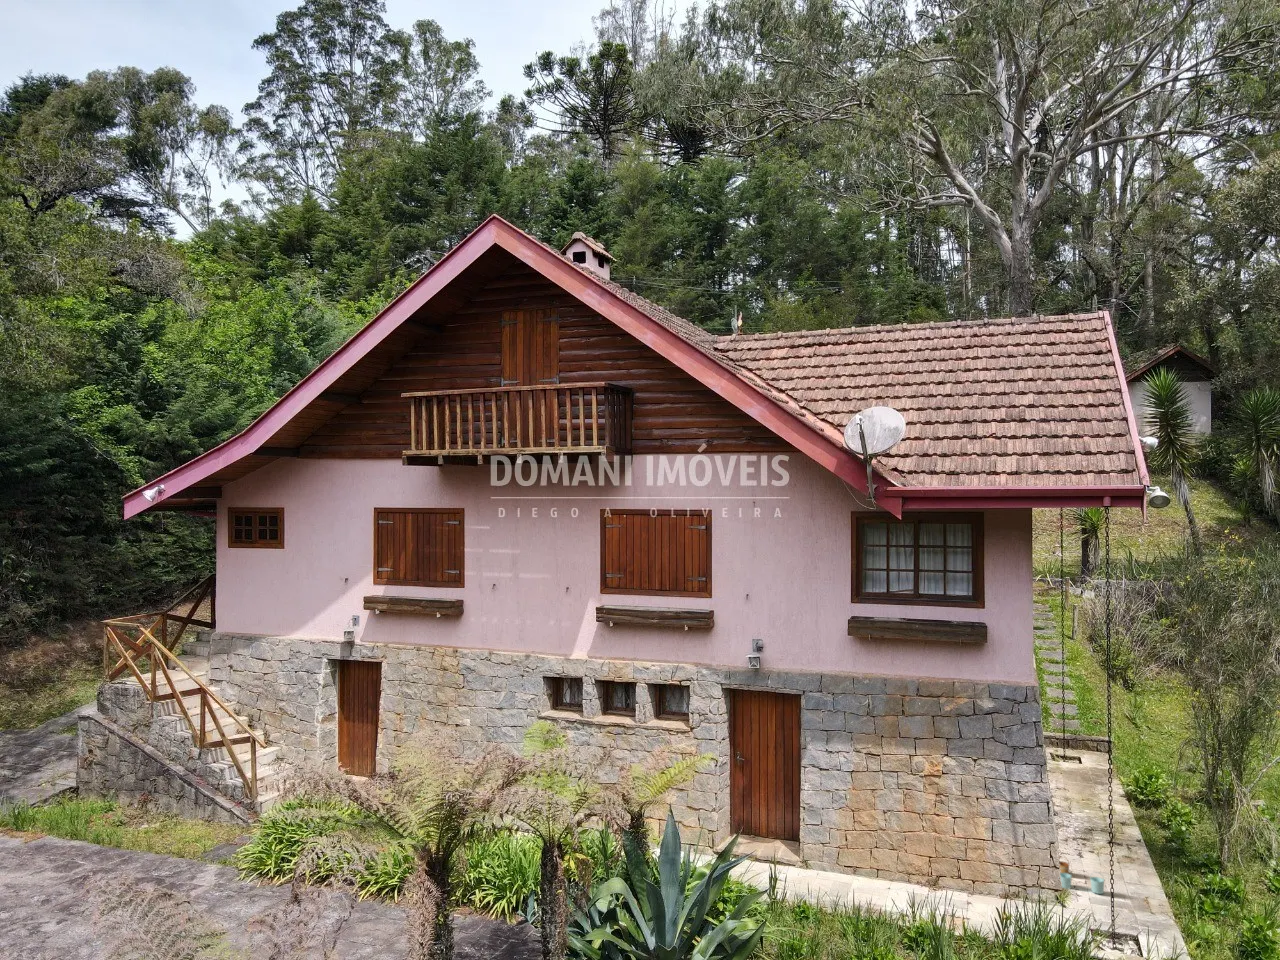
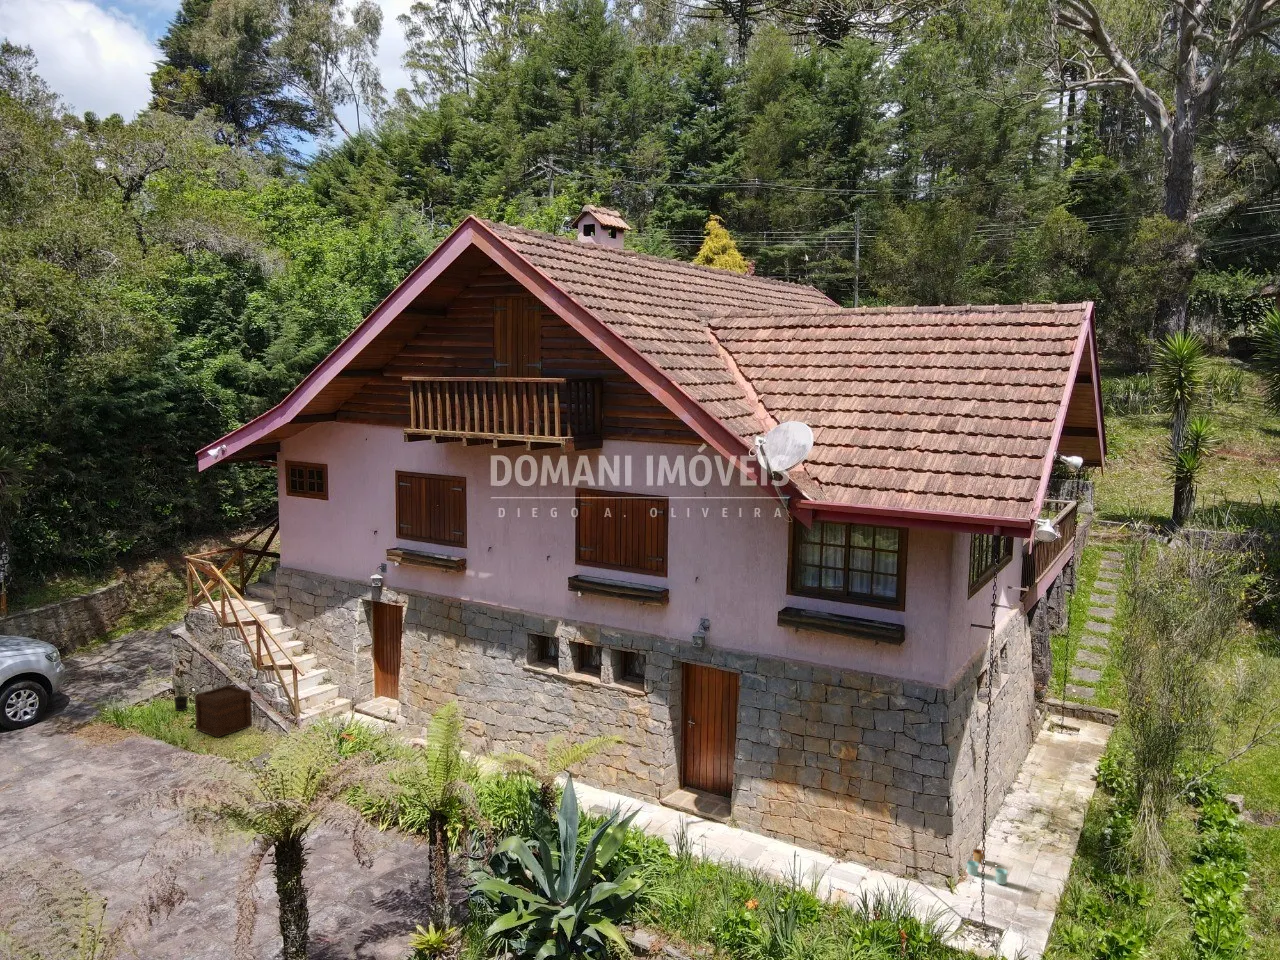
potted plant: none [80,762,105,810] -> present [174,680,188,711]
wooden crate: none [119,771,191,834] -> present [195,685,252,737]

